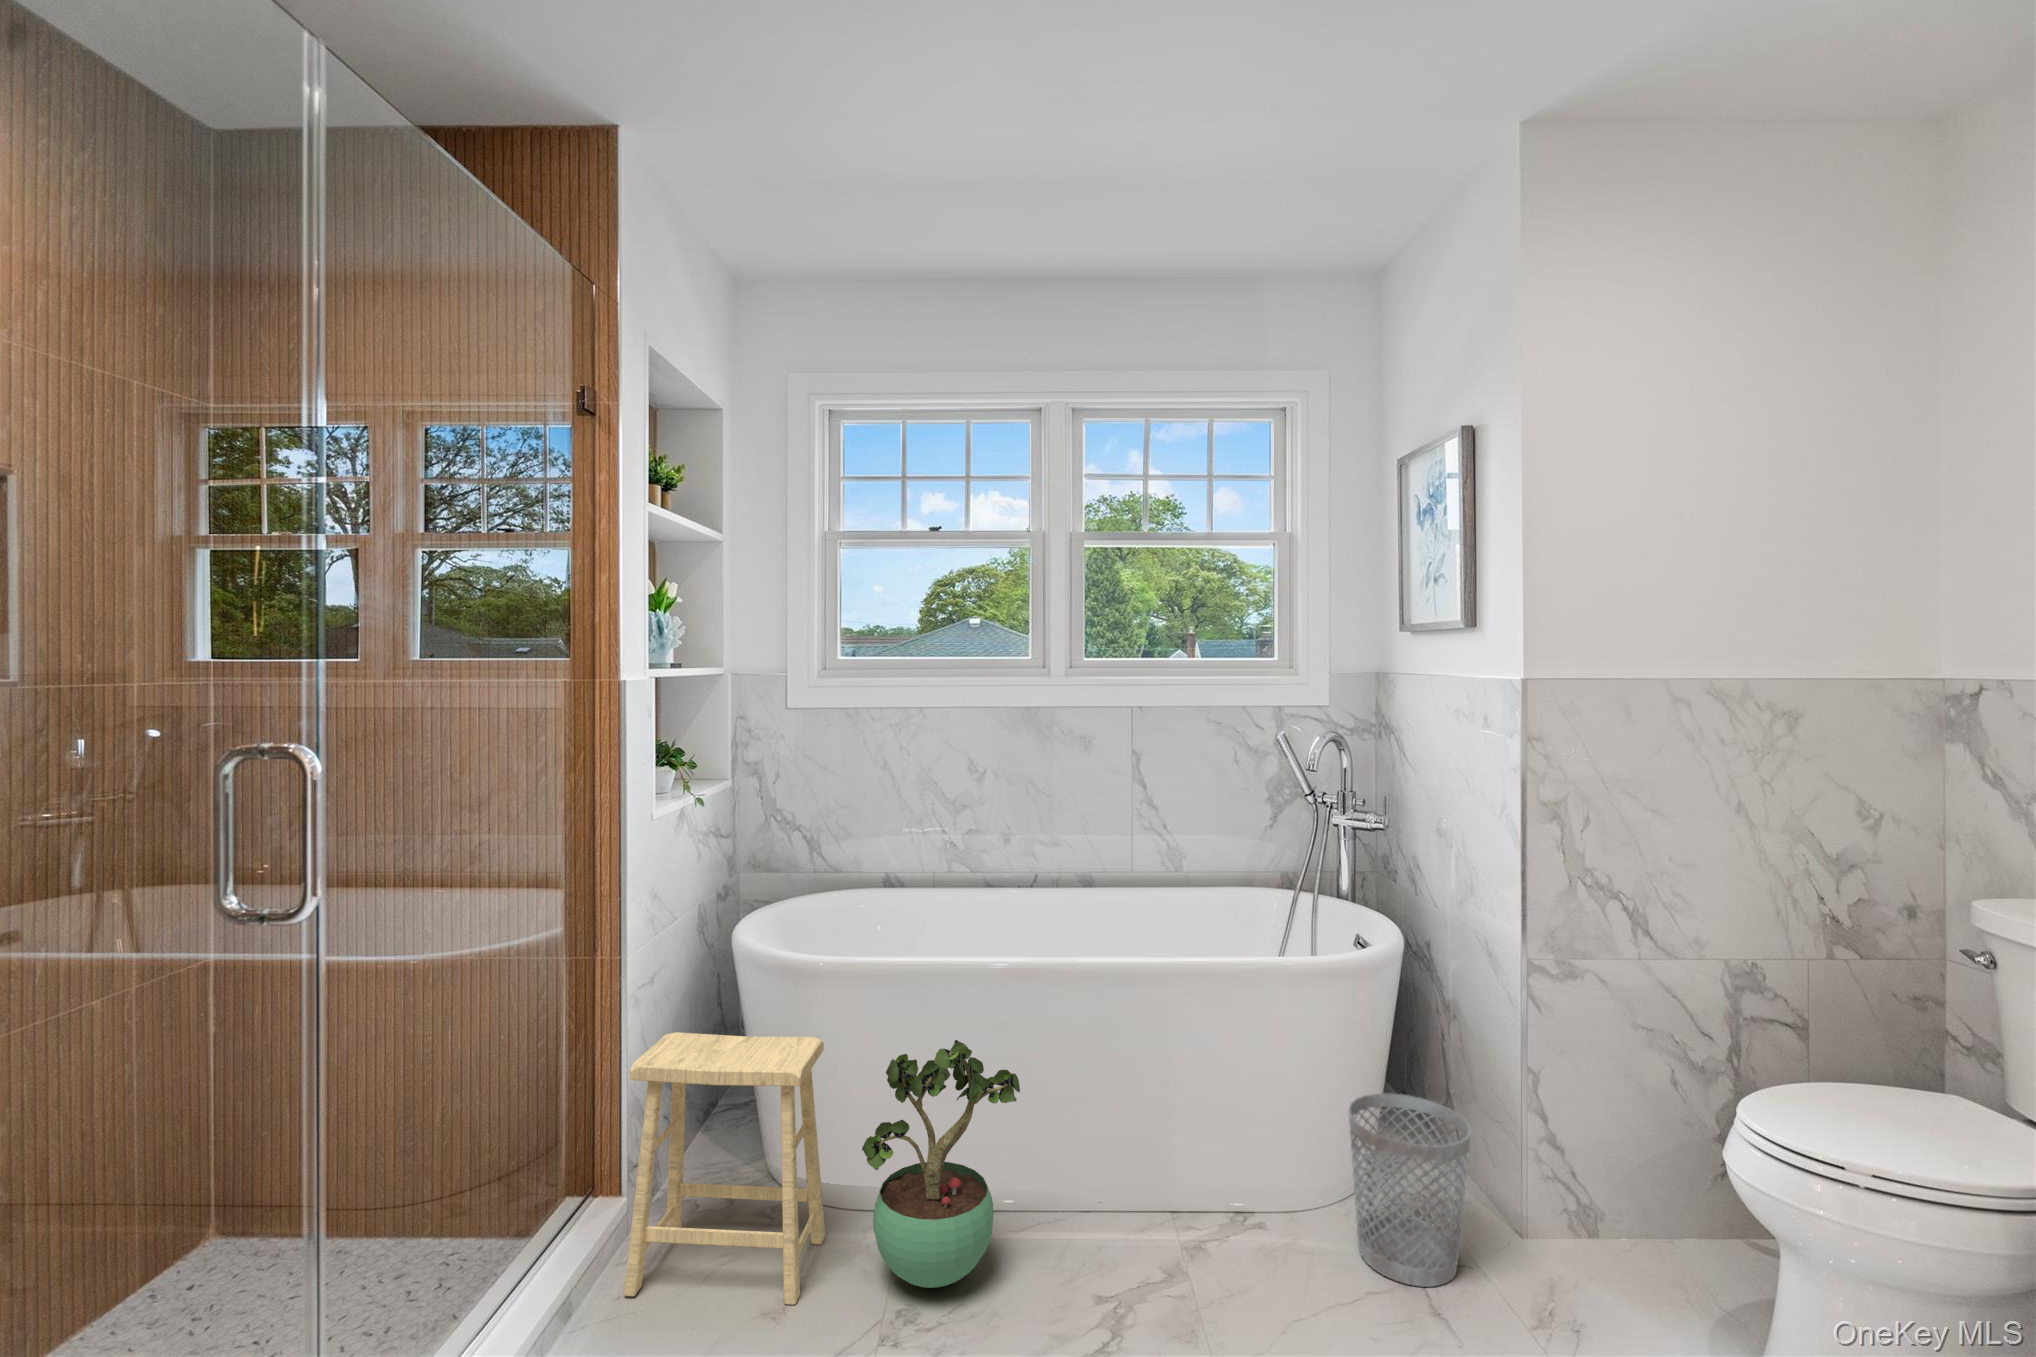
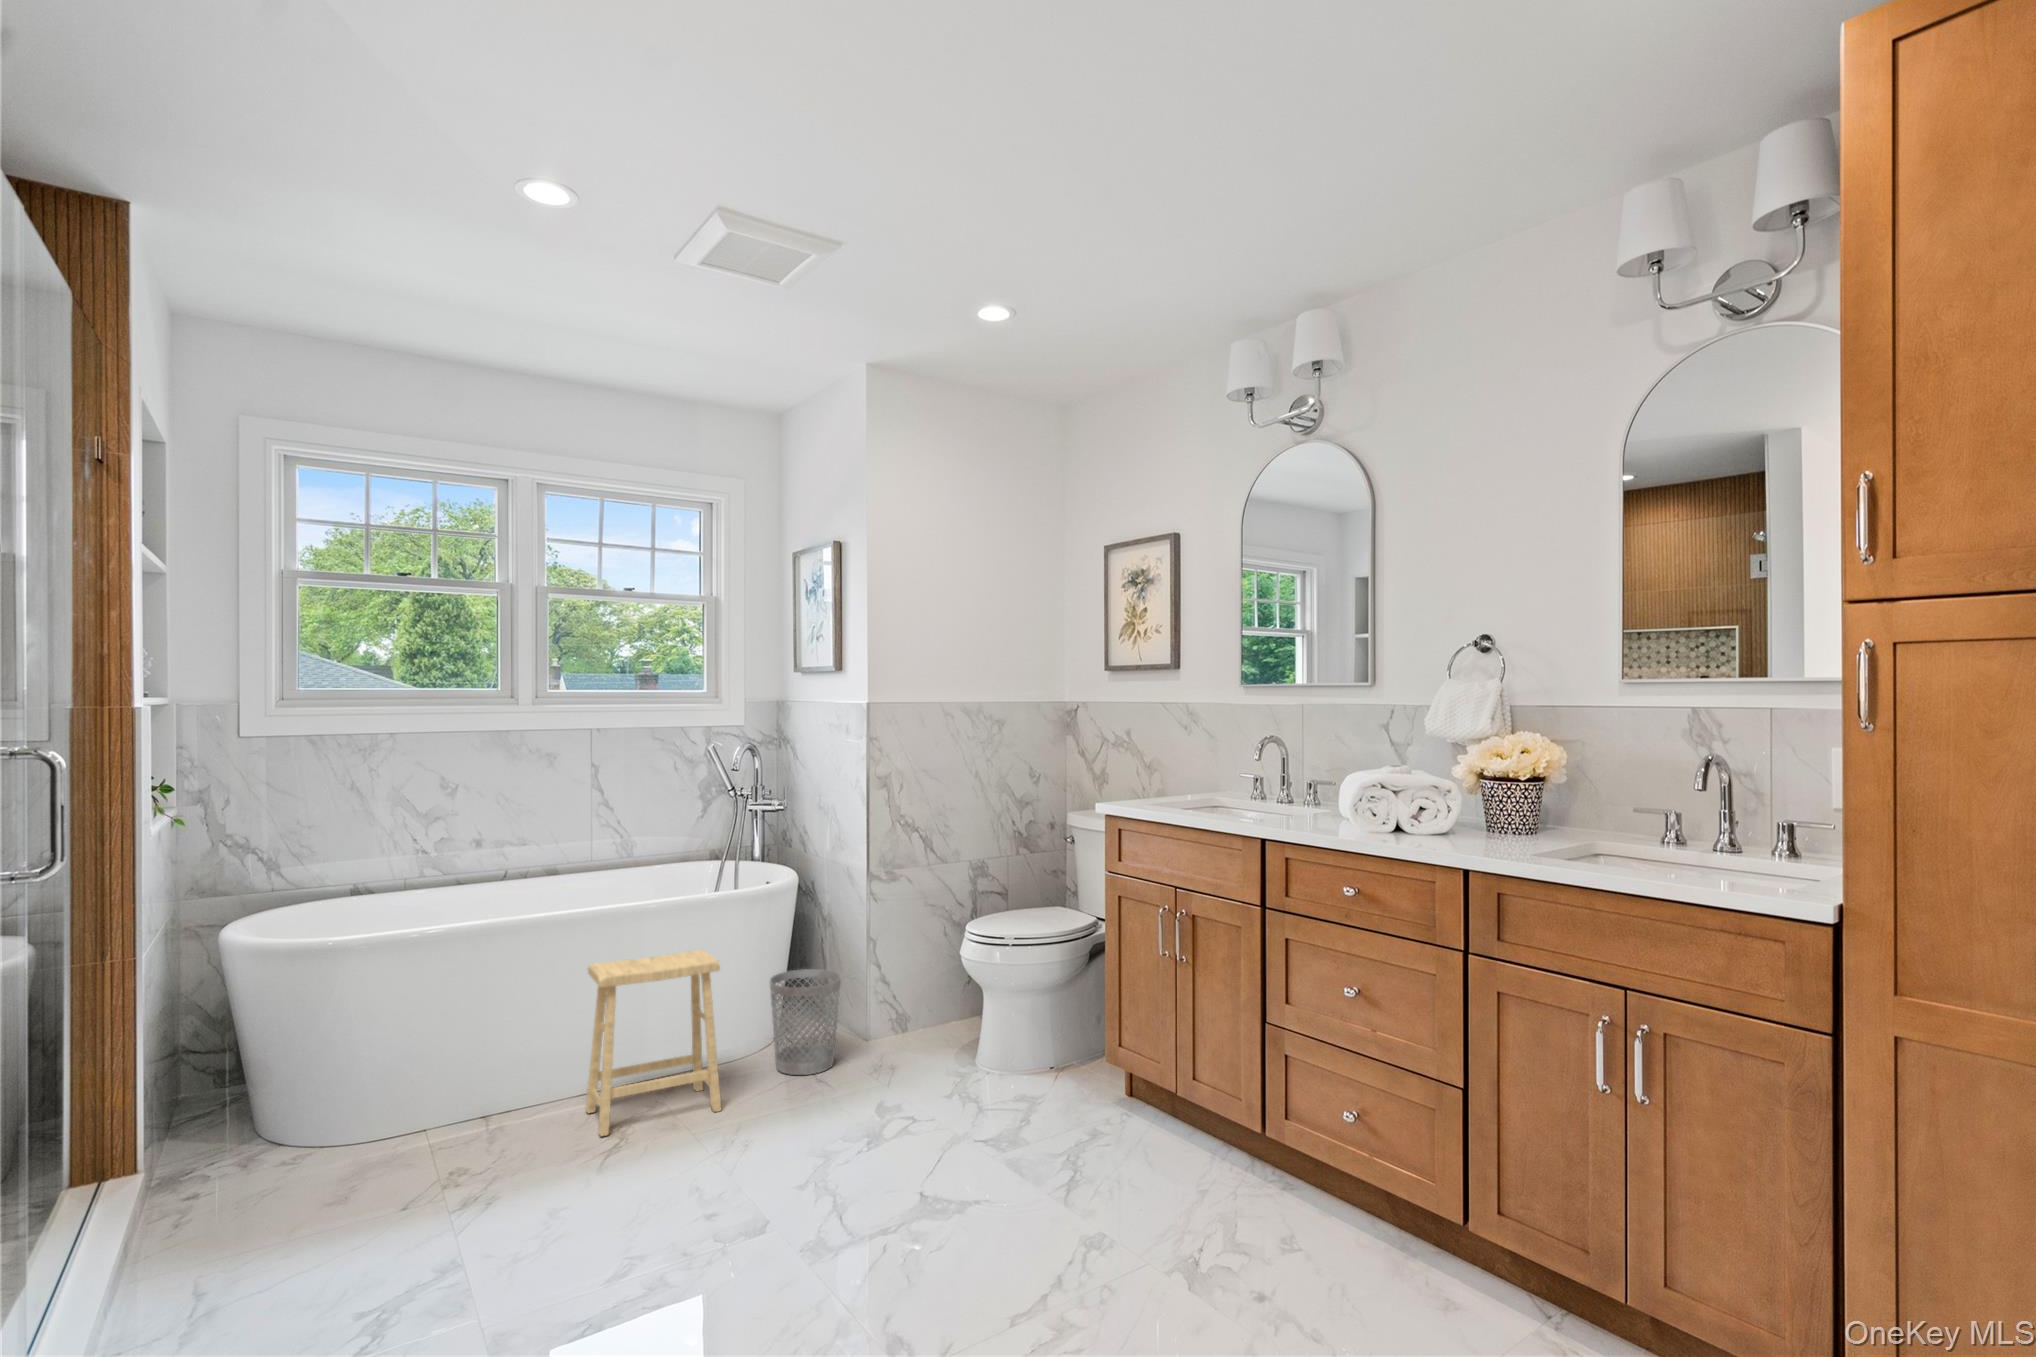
footstool: present [624,1032,825,1305] -> present [586,950,721,1136]
potted plant: present [862,1040,1020,1288] -> none [430,971,552,1153]

